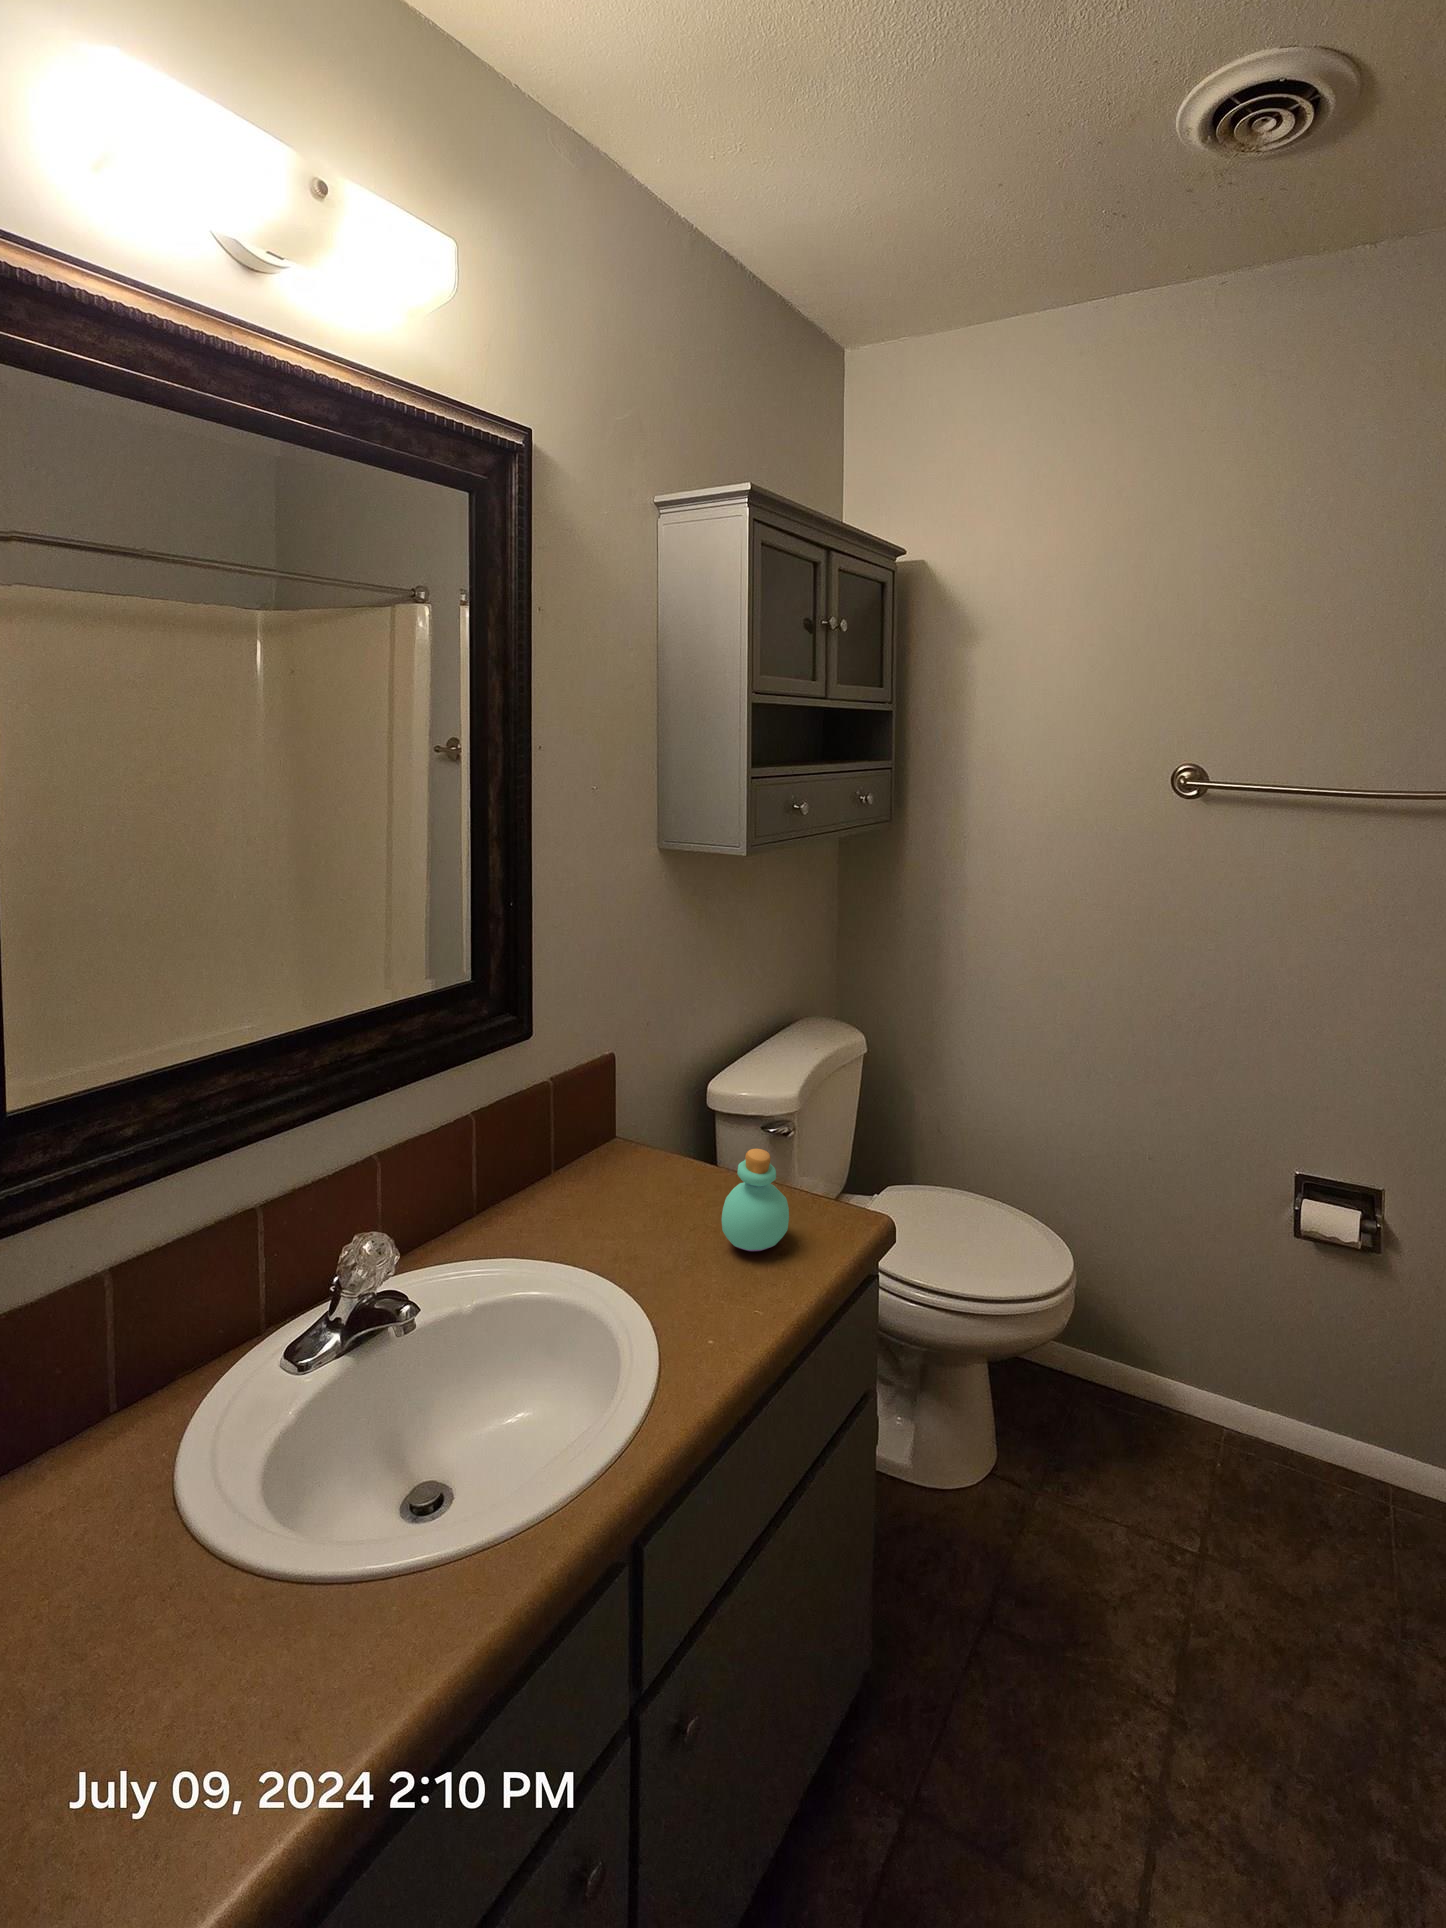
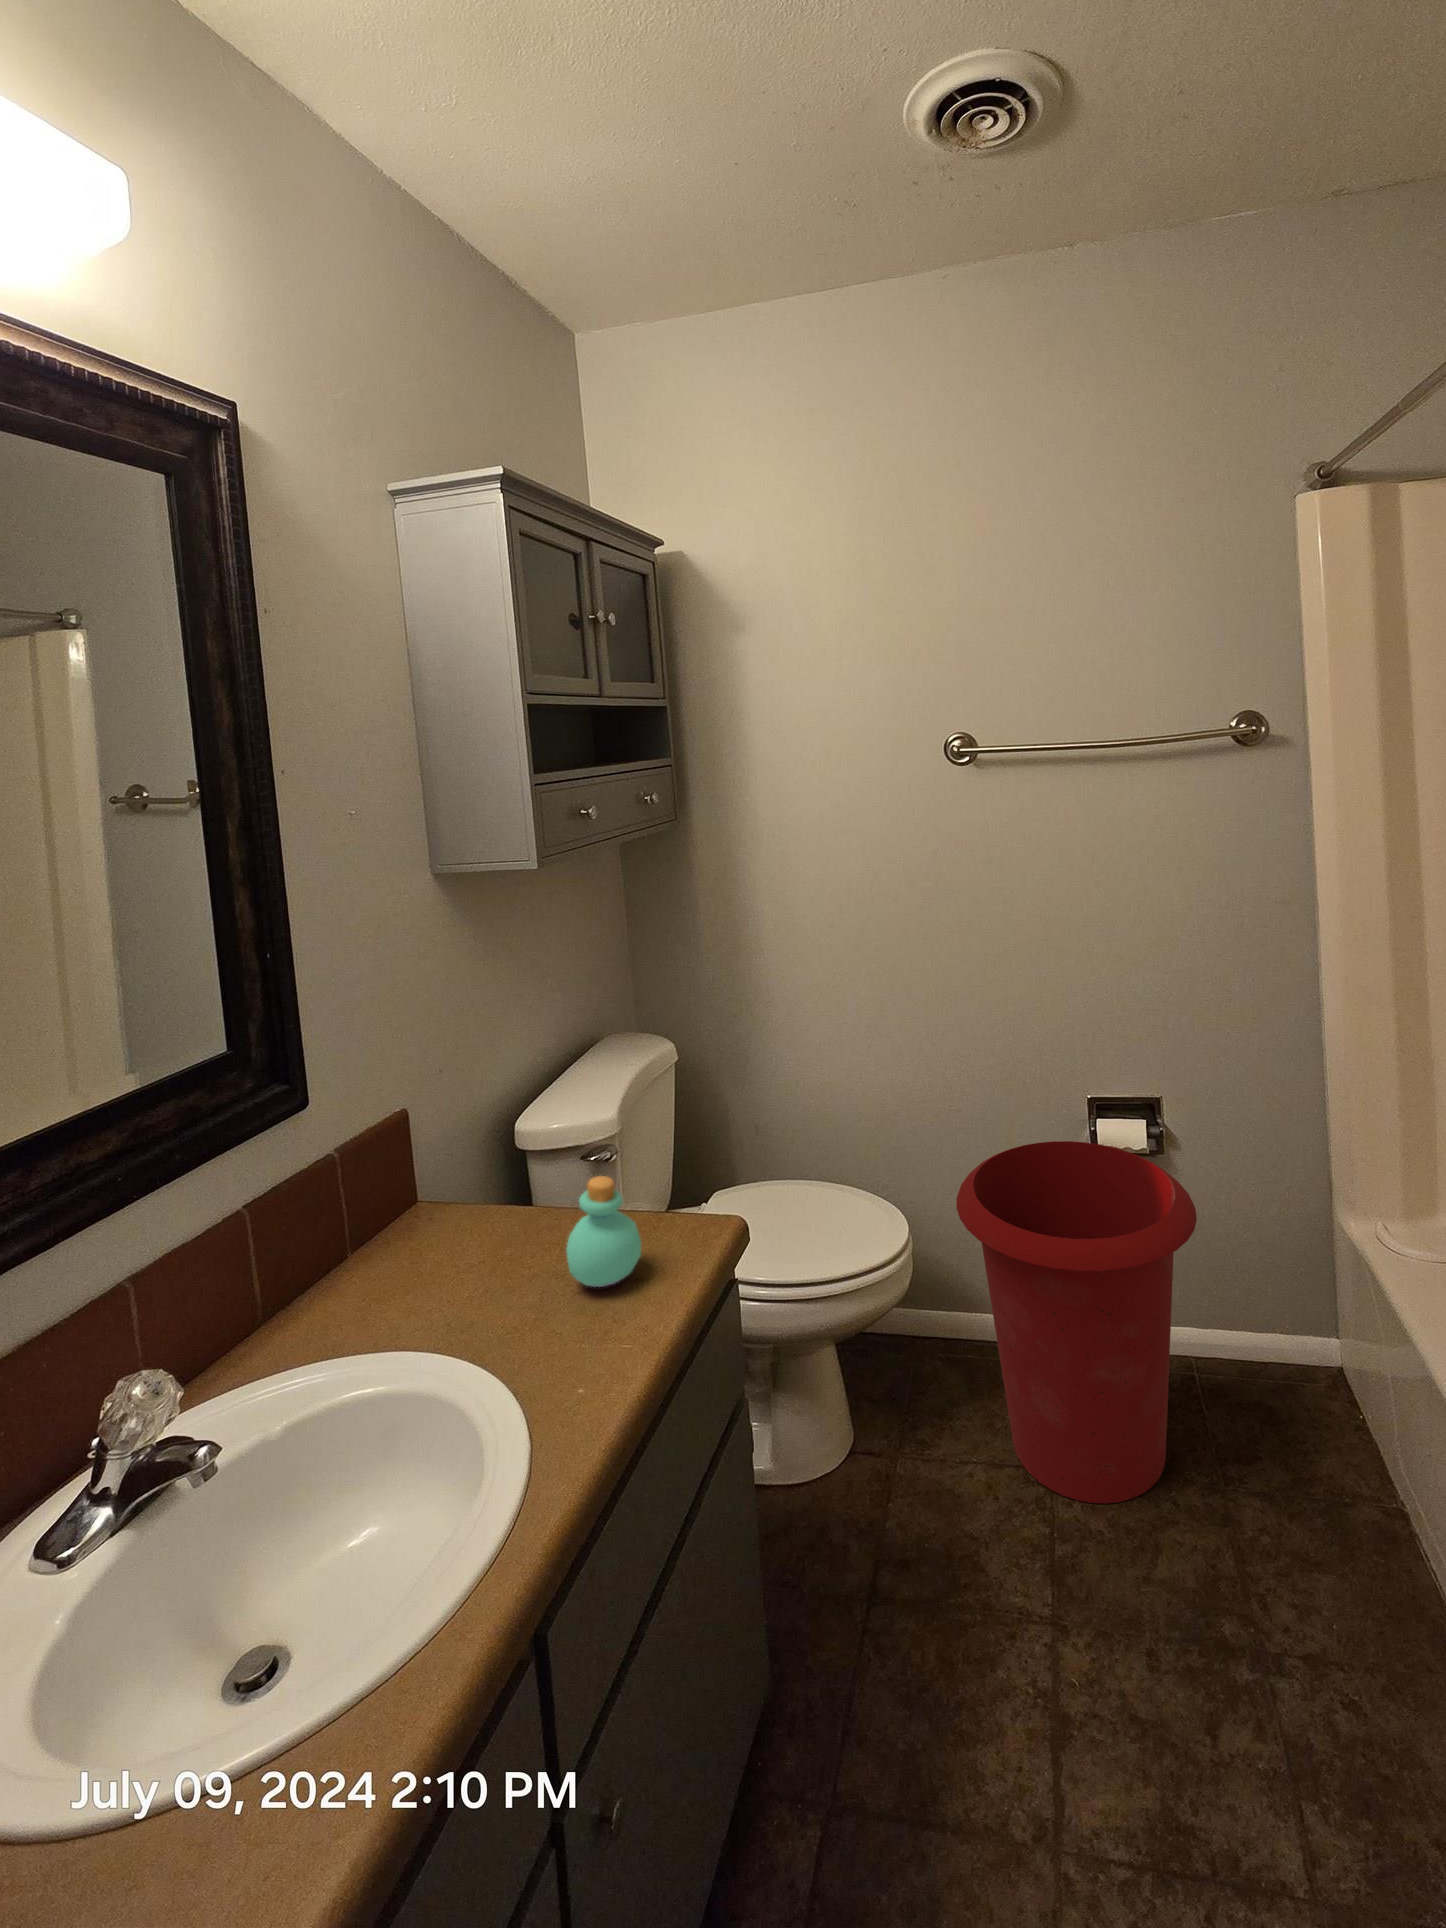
waste bin: none [1127,1207,1405,1615] -> present [956,1141,1197,1504]

